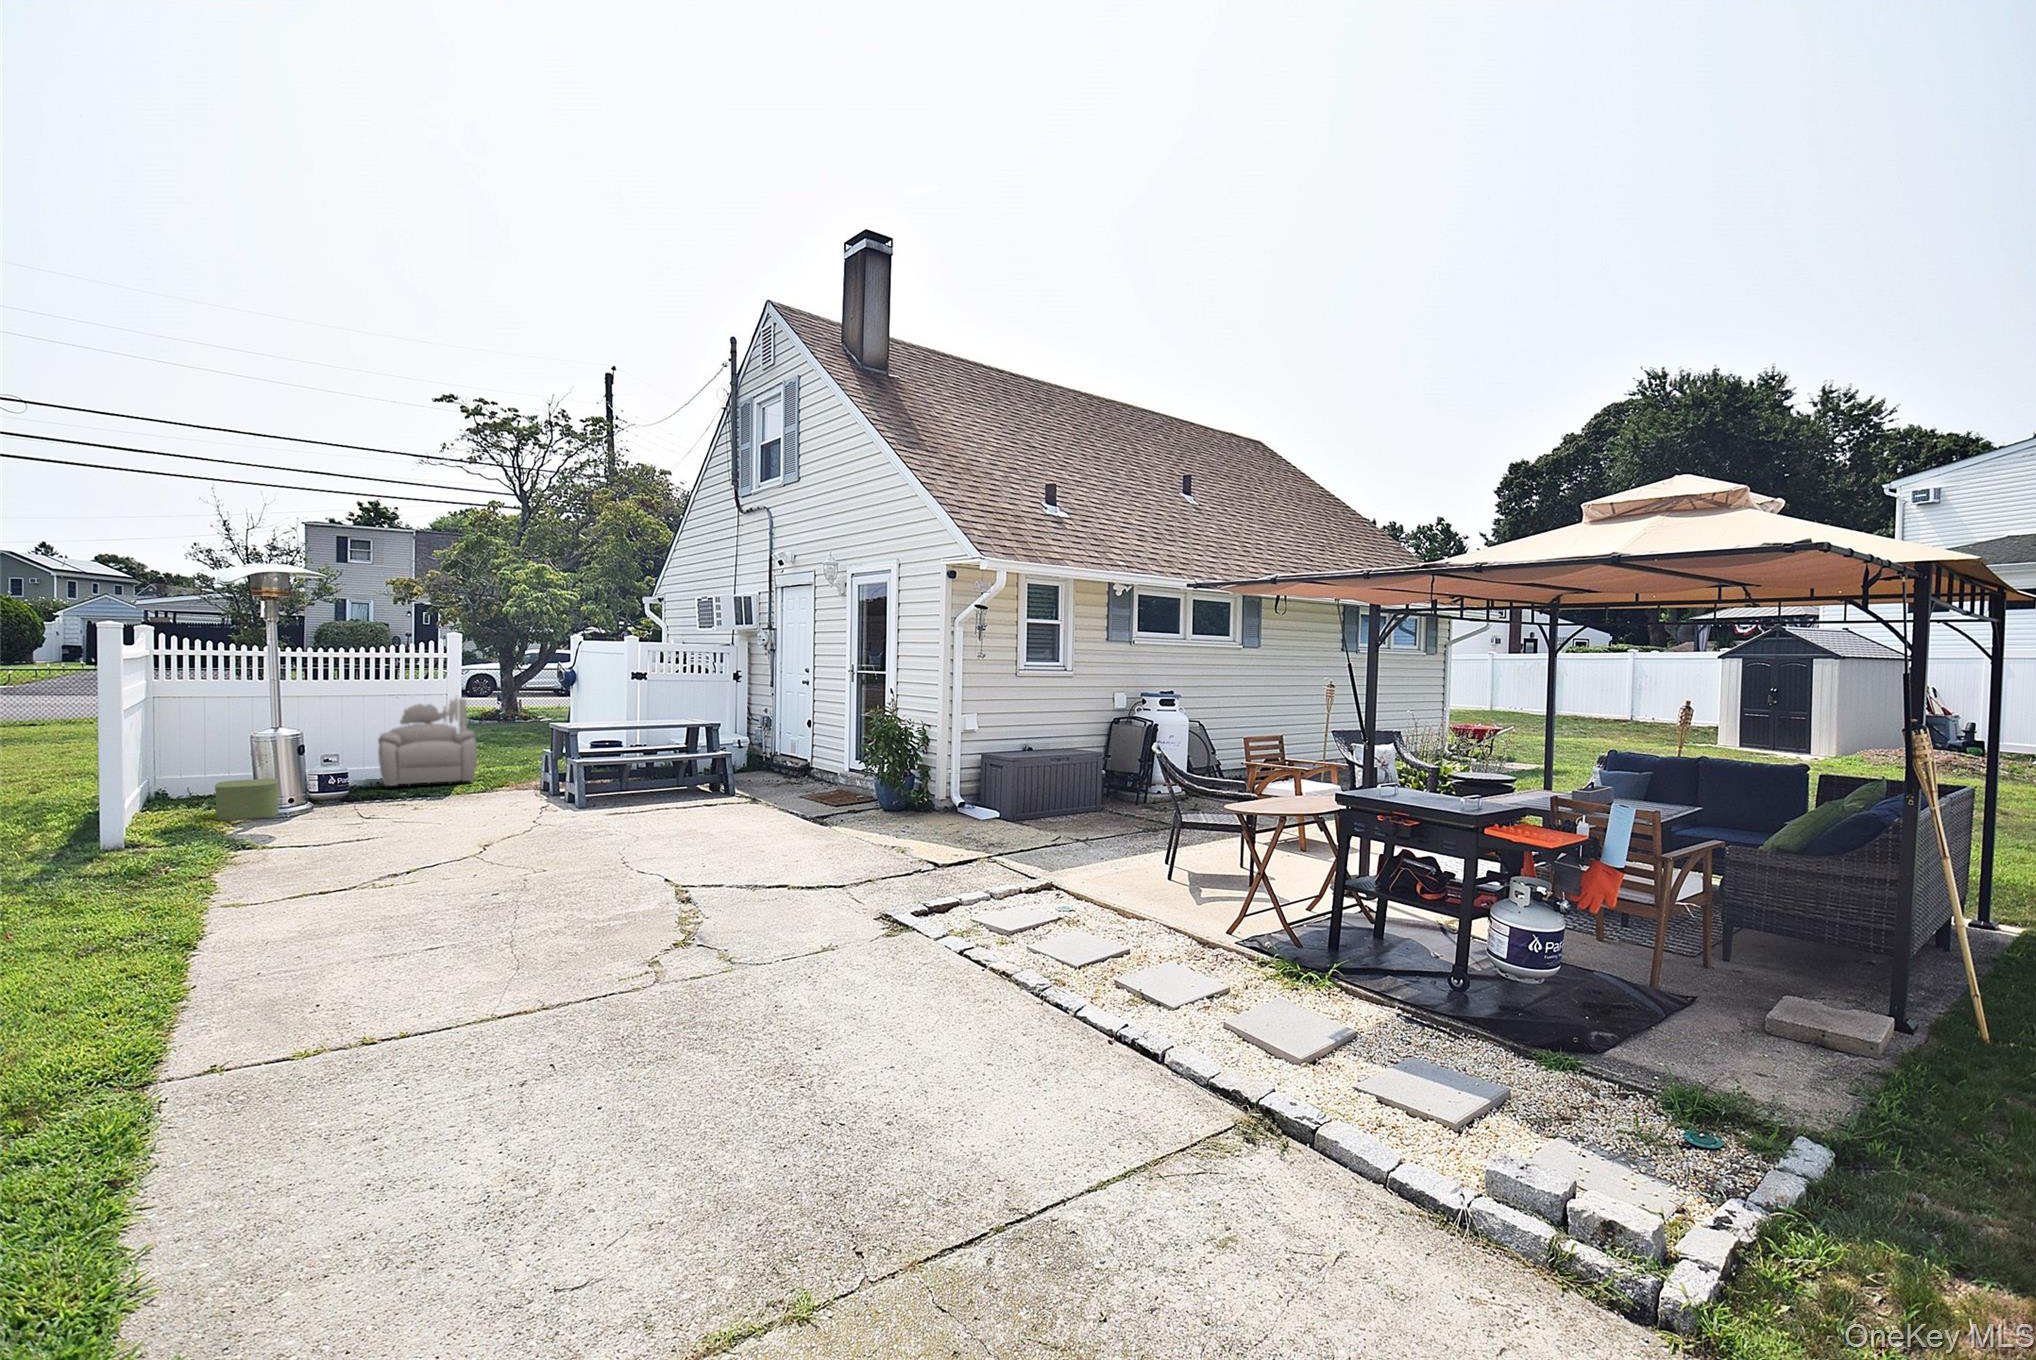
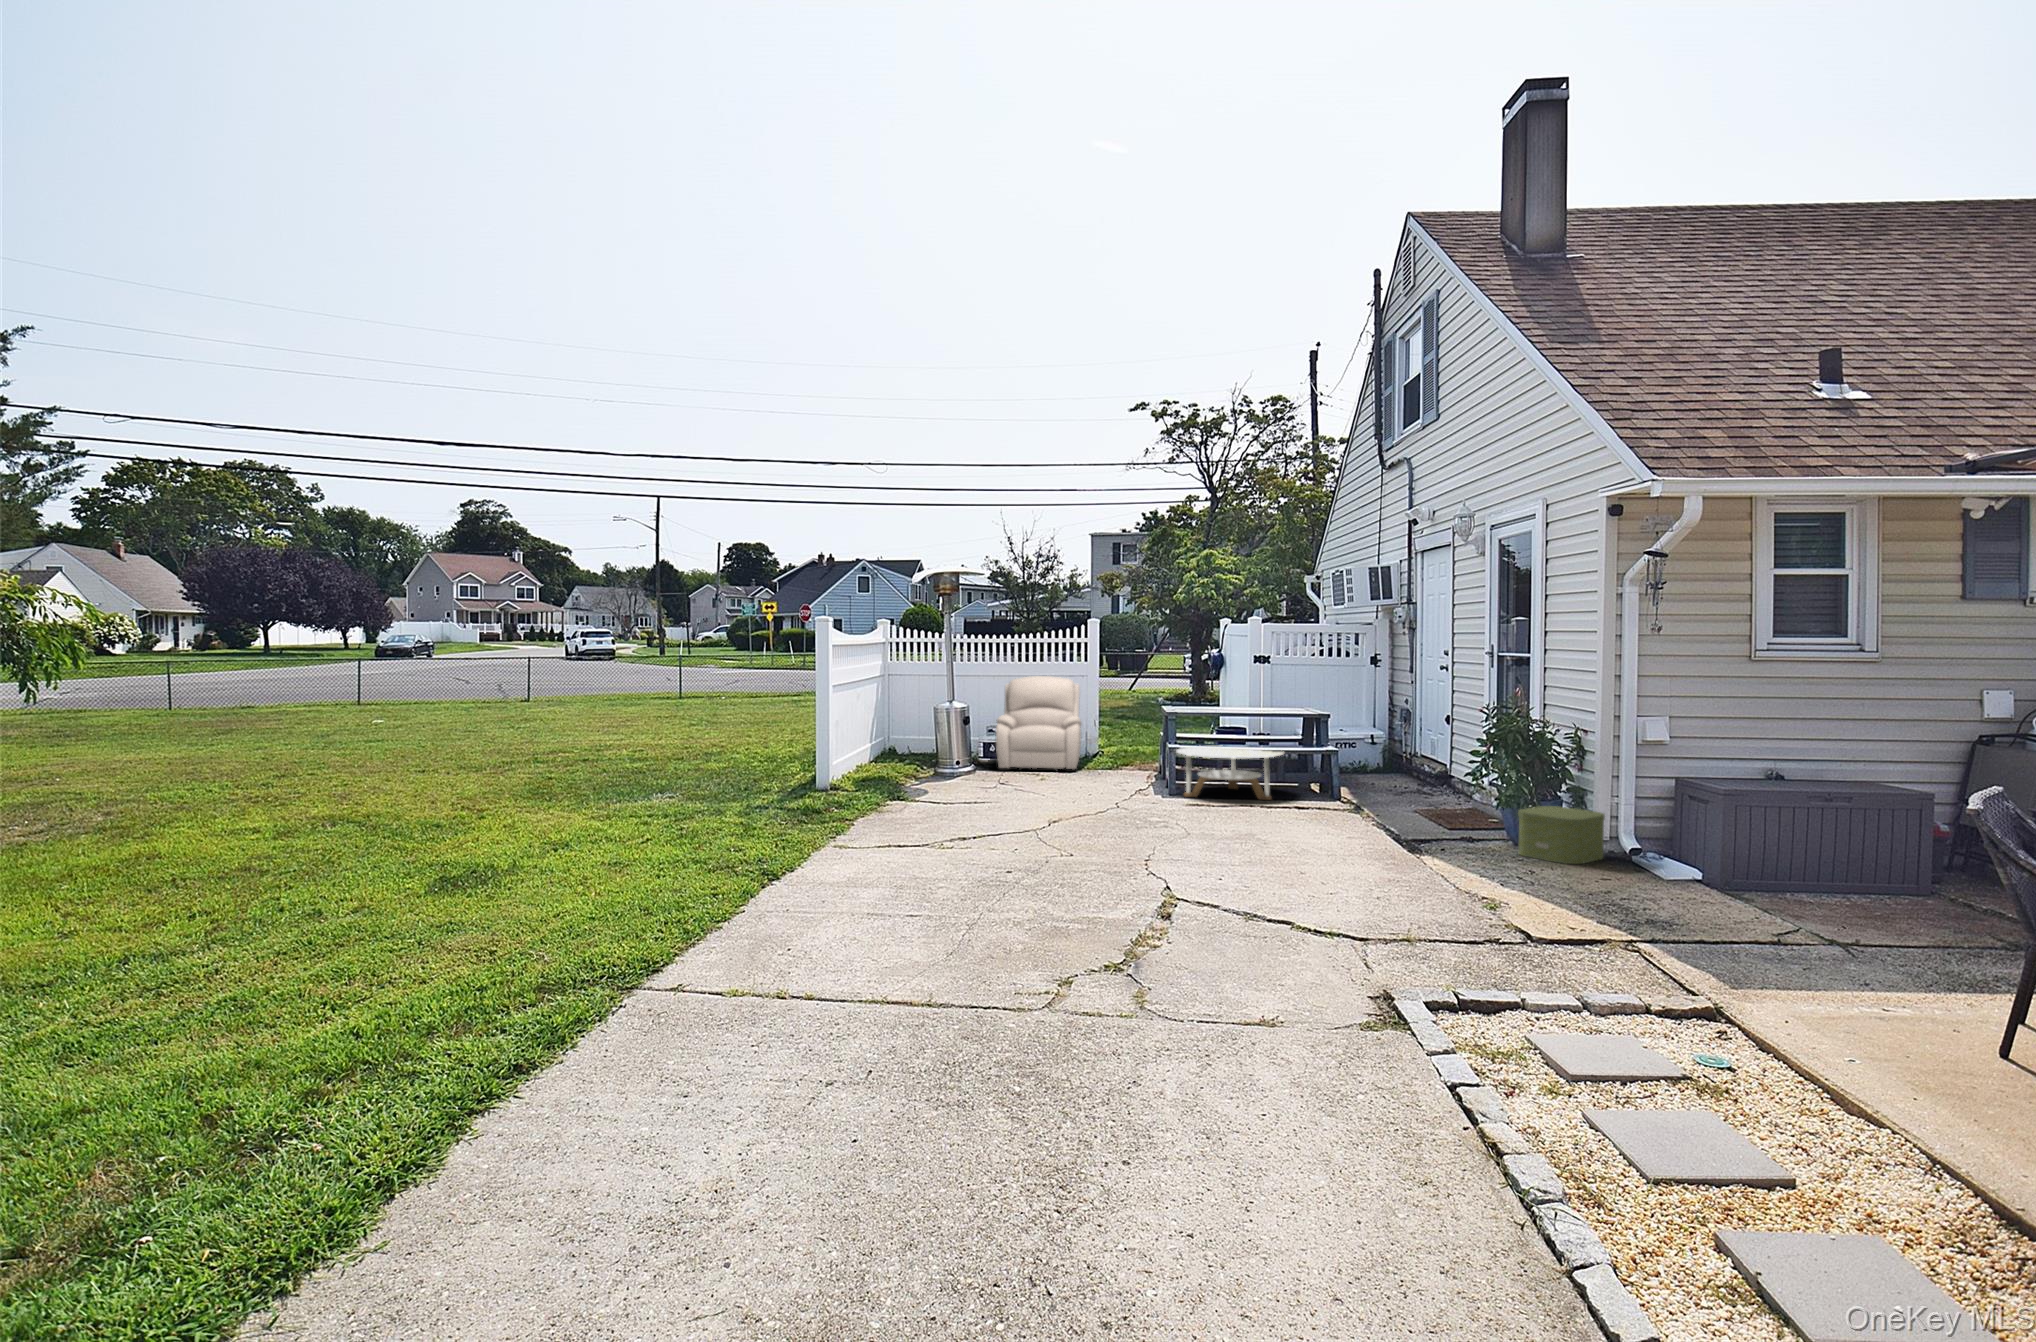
round table: none [594,749,691,797] -> present [1177,746,1283,800]
storage box: present [215,779,279,820] -> present [1518,806,1605,864]

